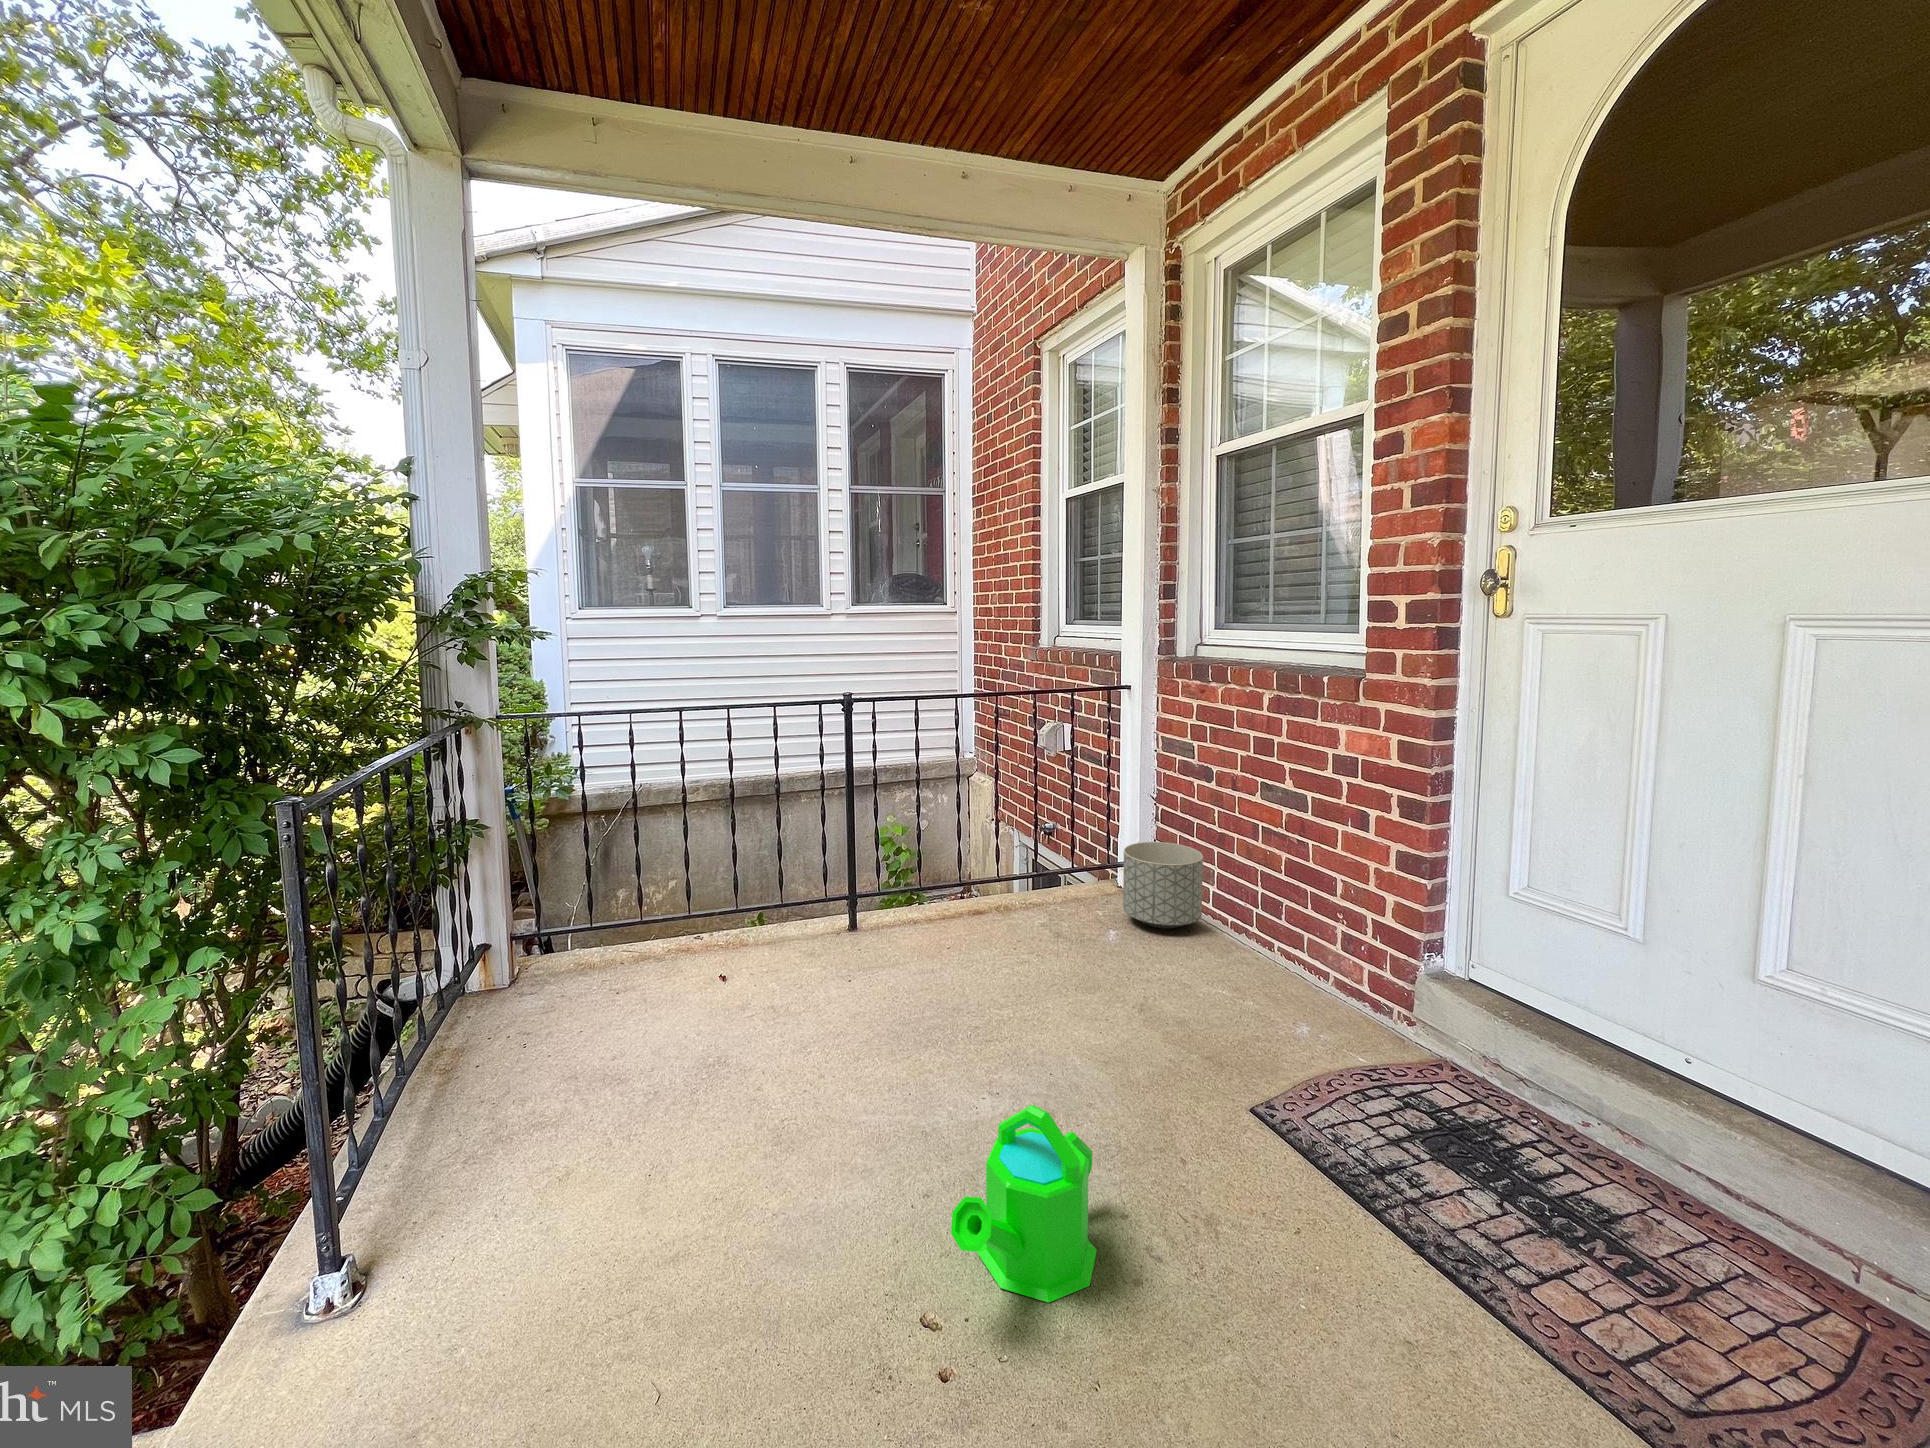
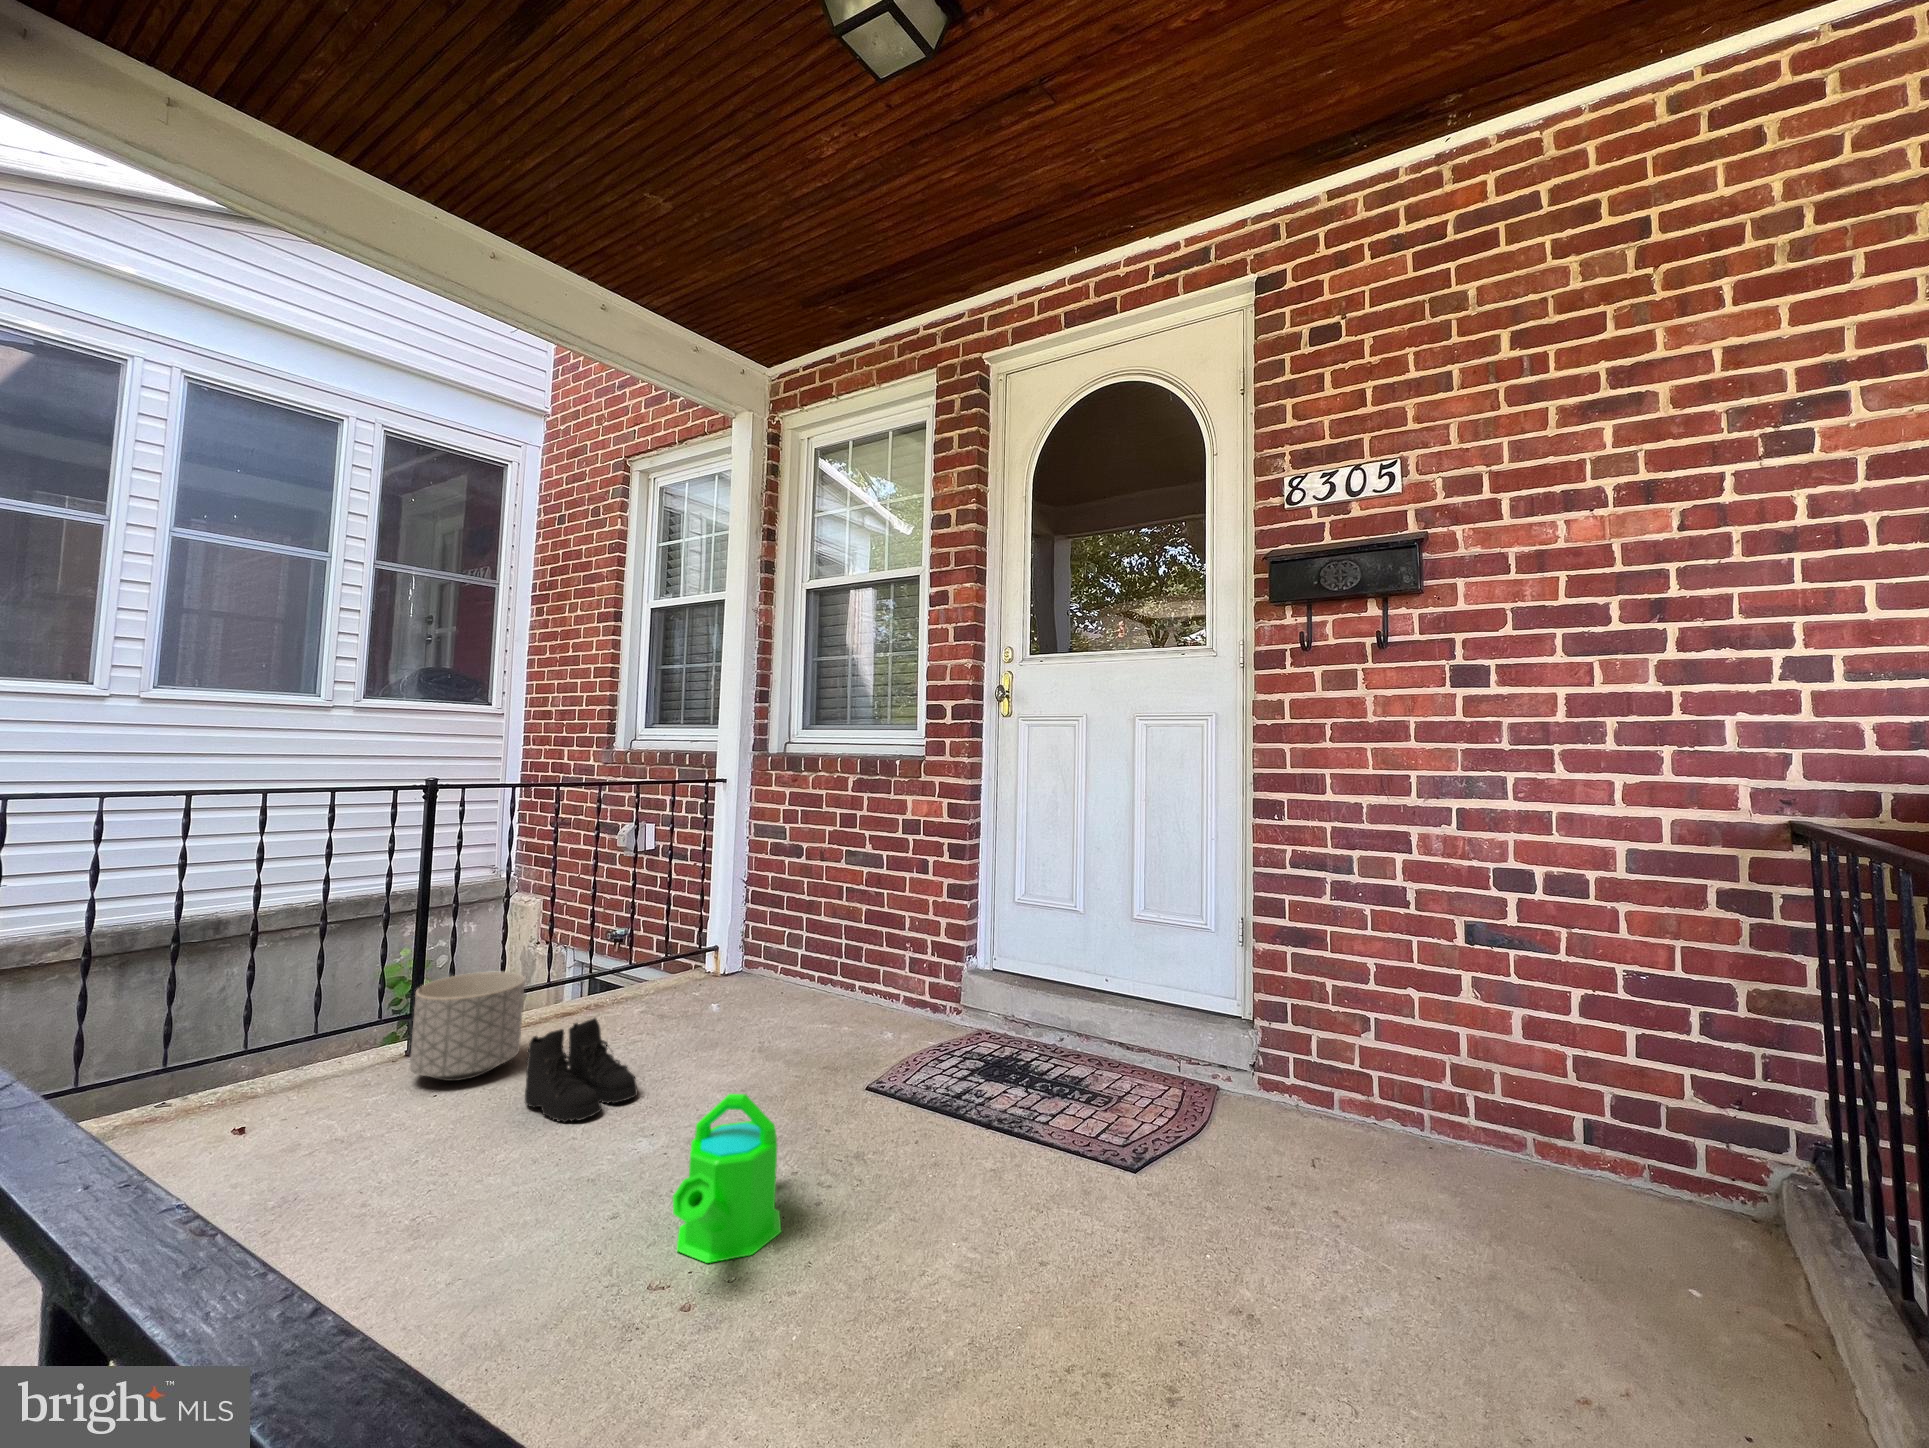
planter: present [1123,842,1203,929] -> present [410,972,525,1081]
boots: none [912,938,1006,1041] -> present [525,1018,637,1122]

